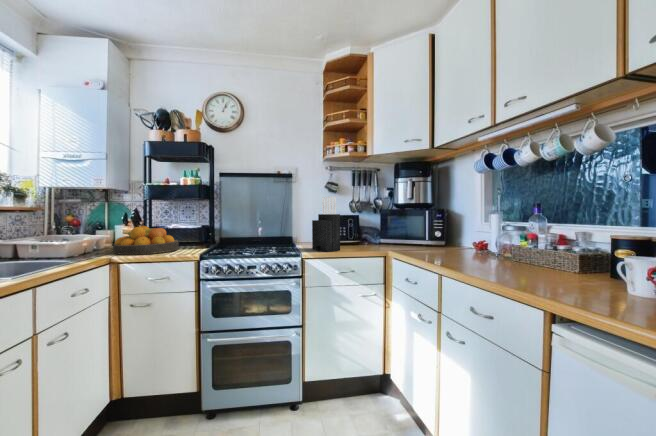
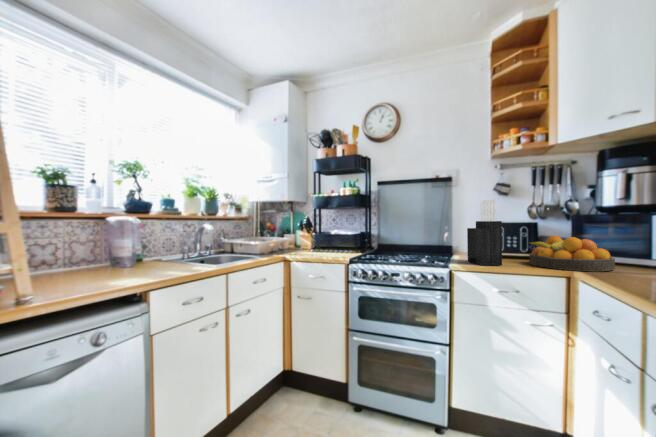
fruit bowl: present [113,226,179,255] -> present [529,236,615,272]

